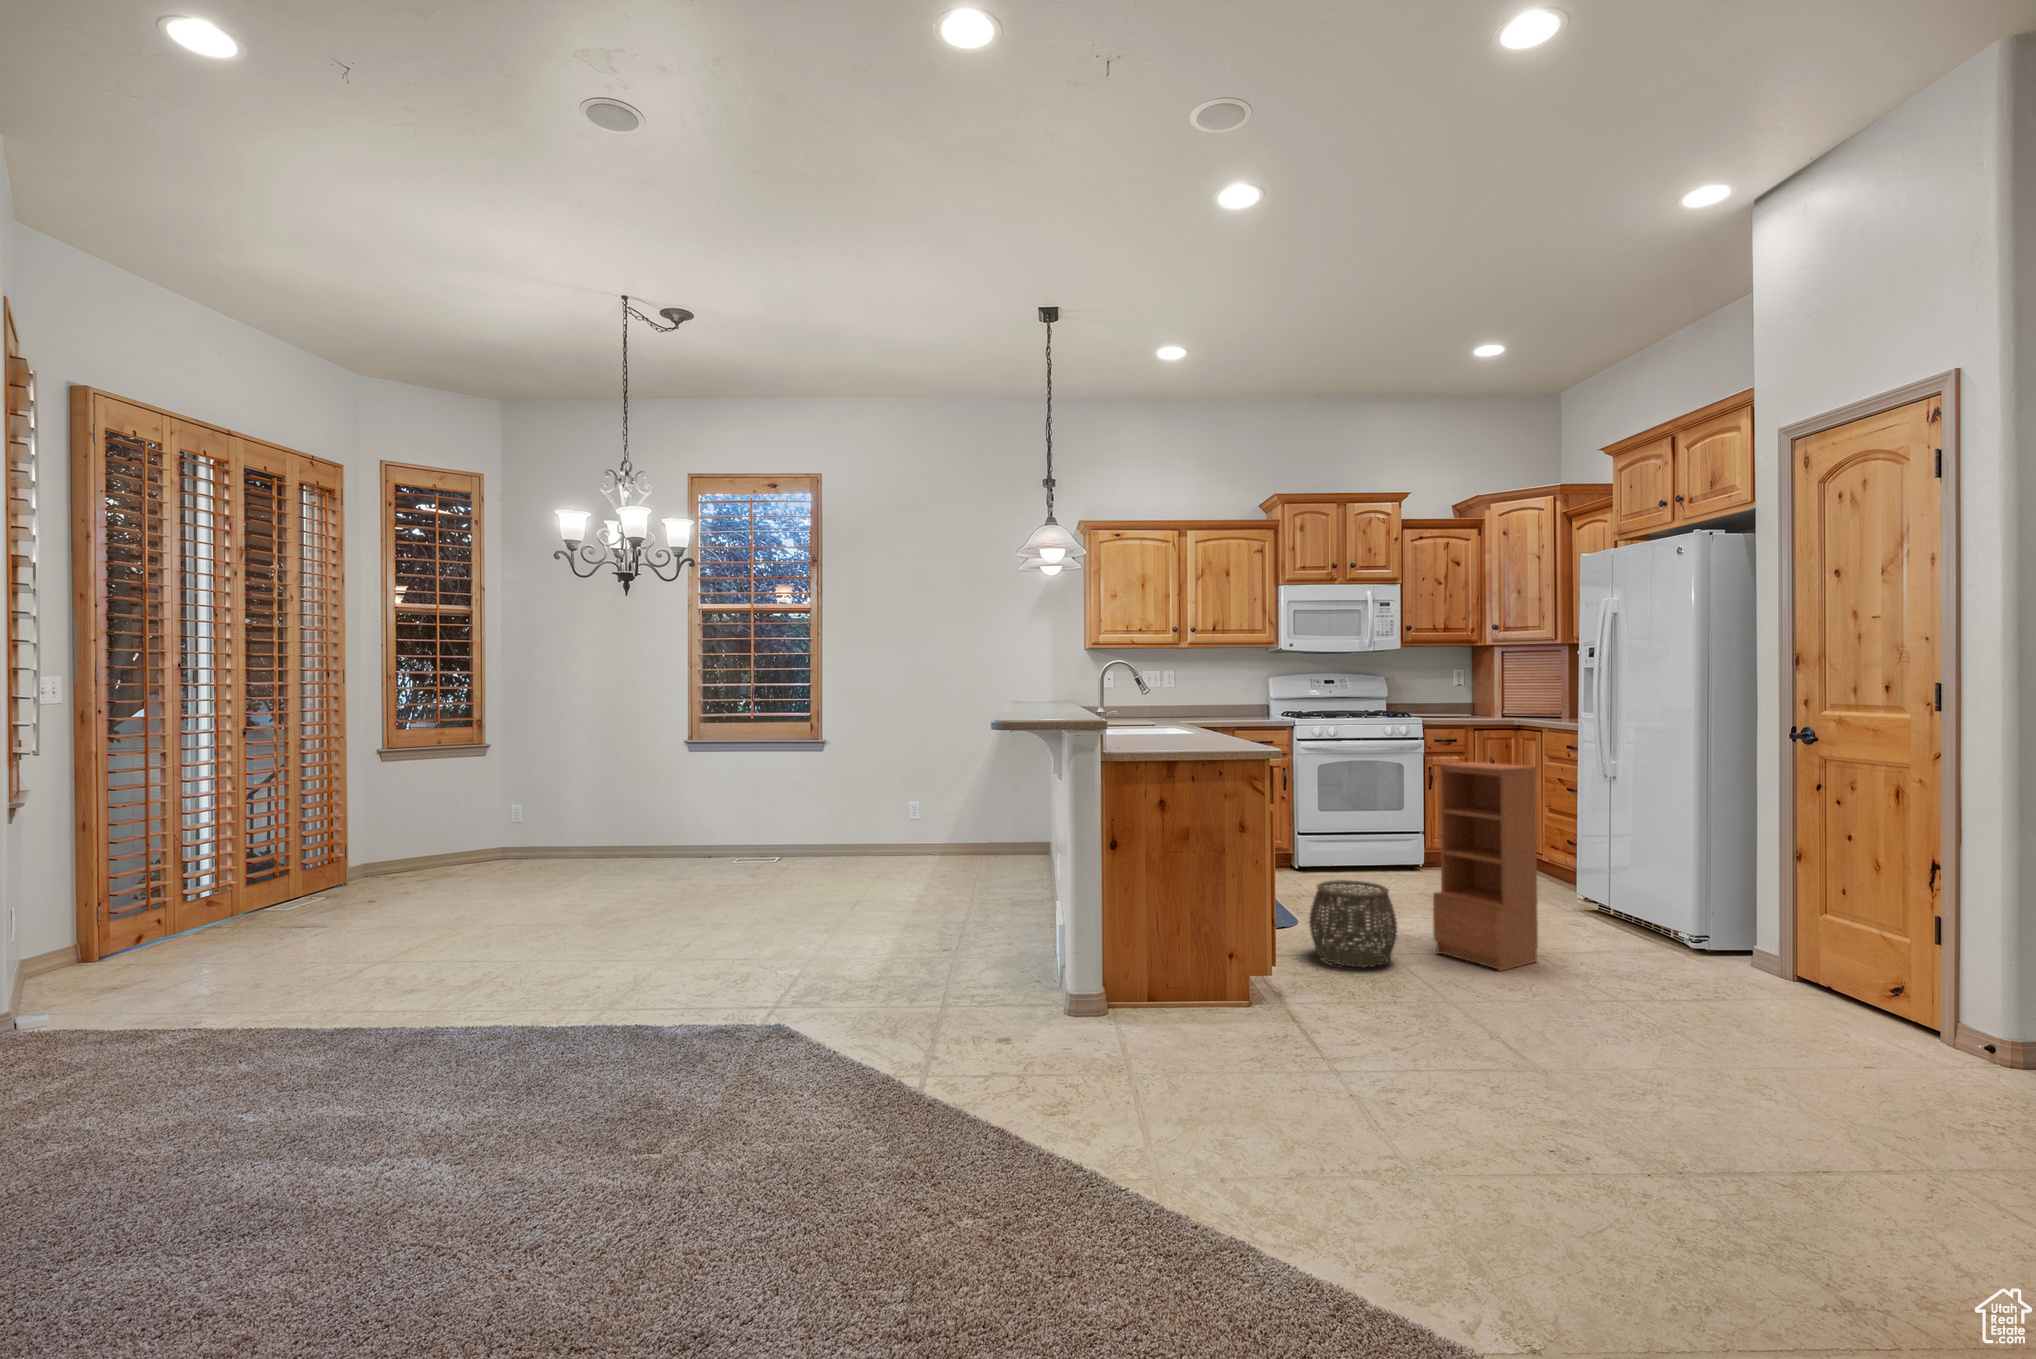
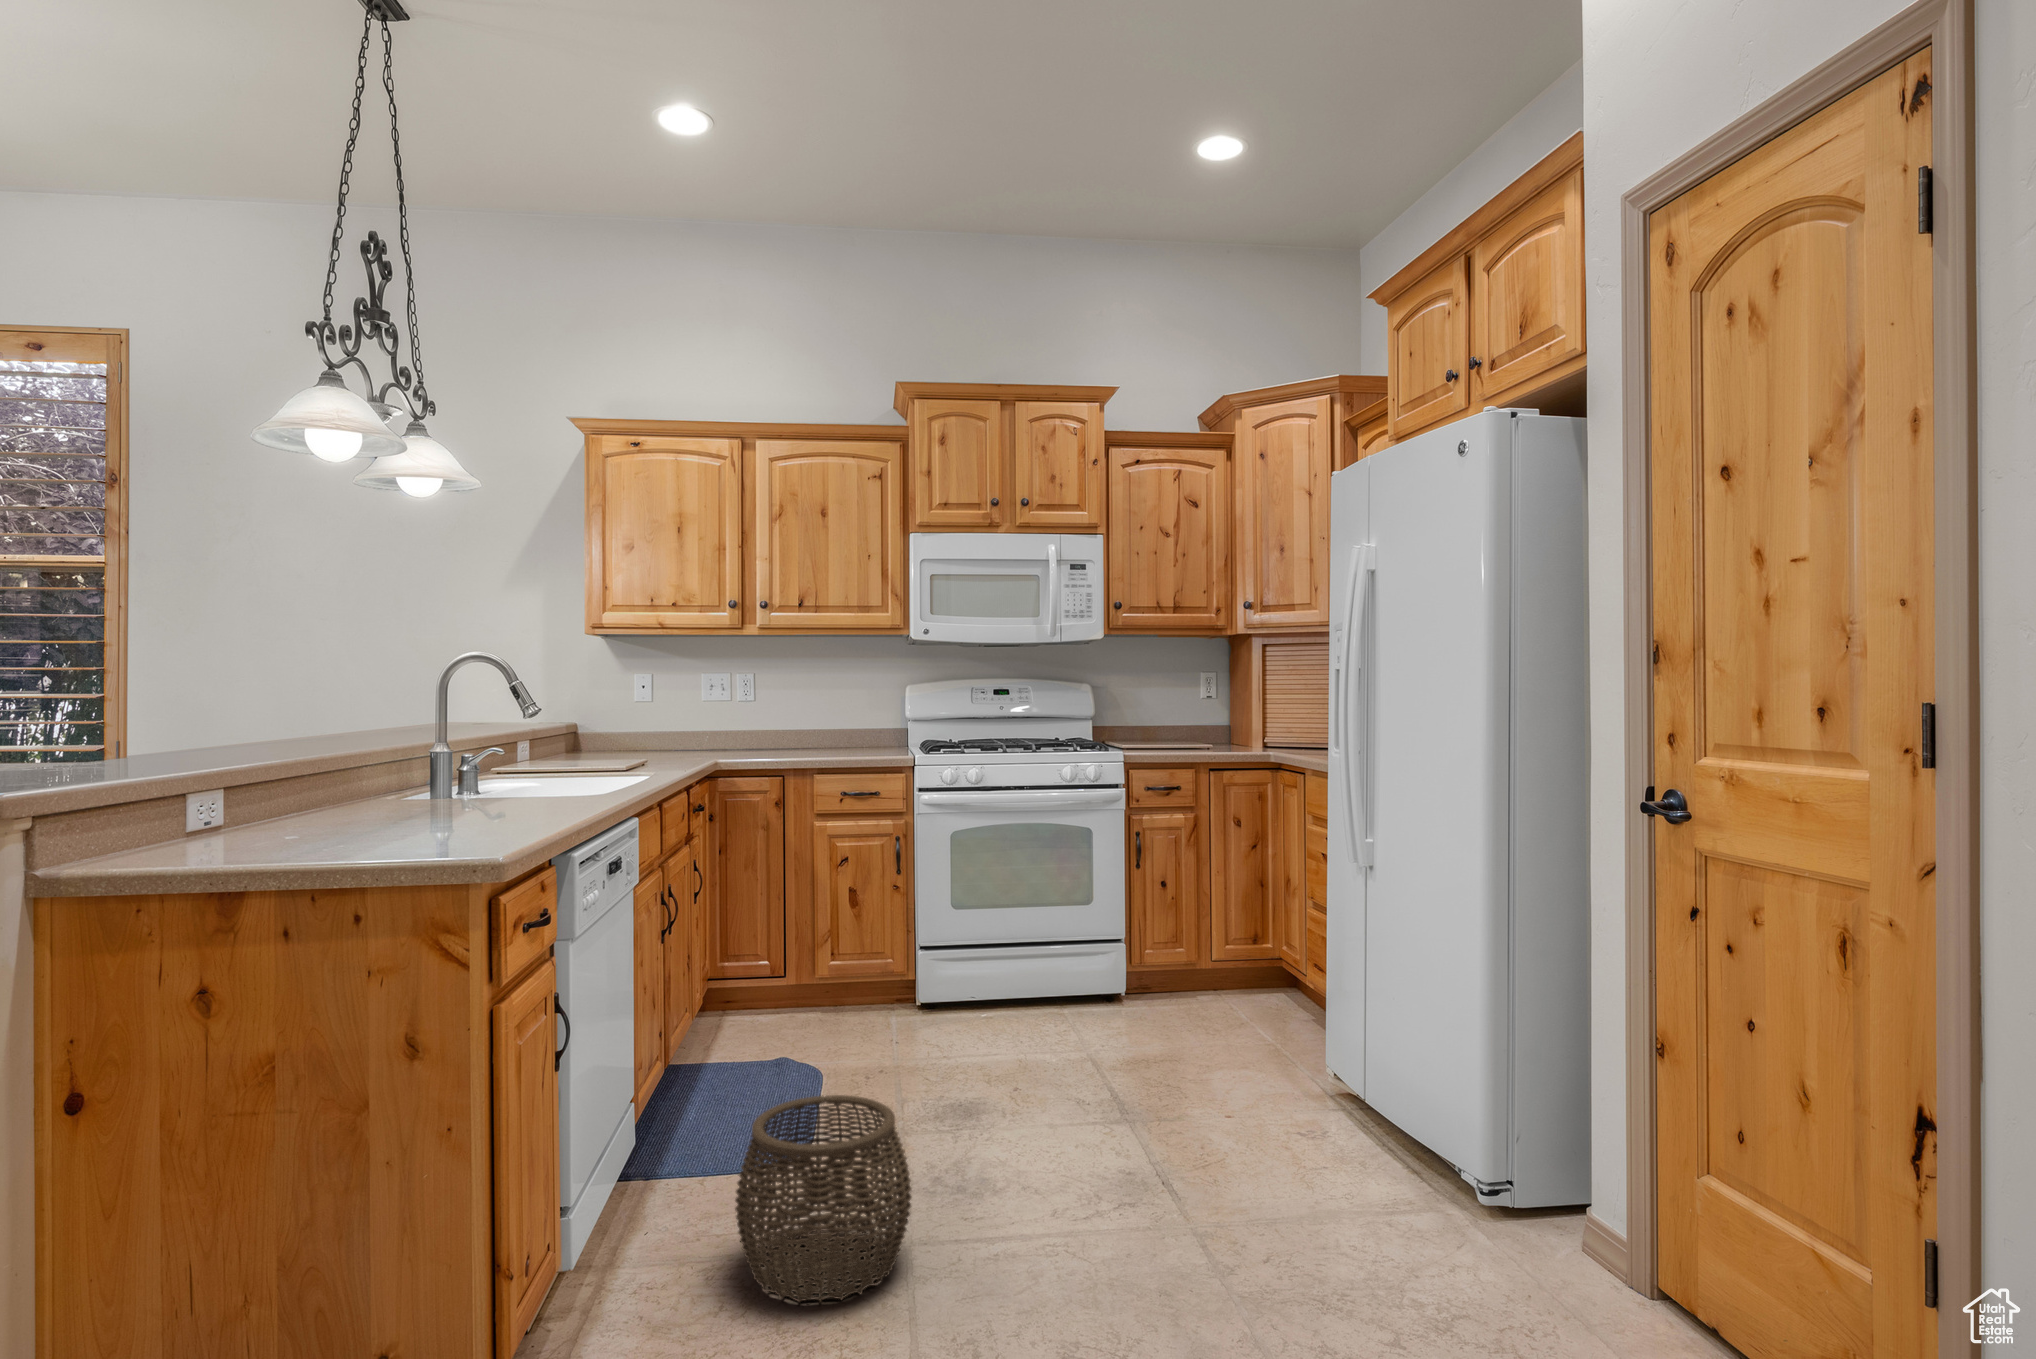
bookcase: present [1433,762,1538,971] -> none [1001,849,1190,1294]

